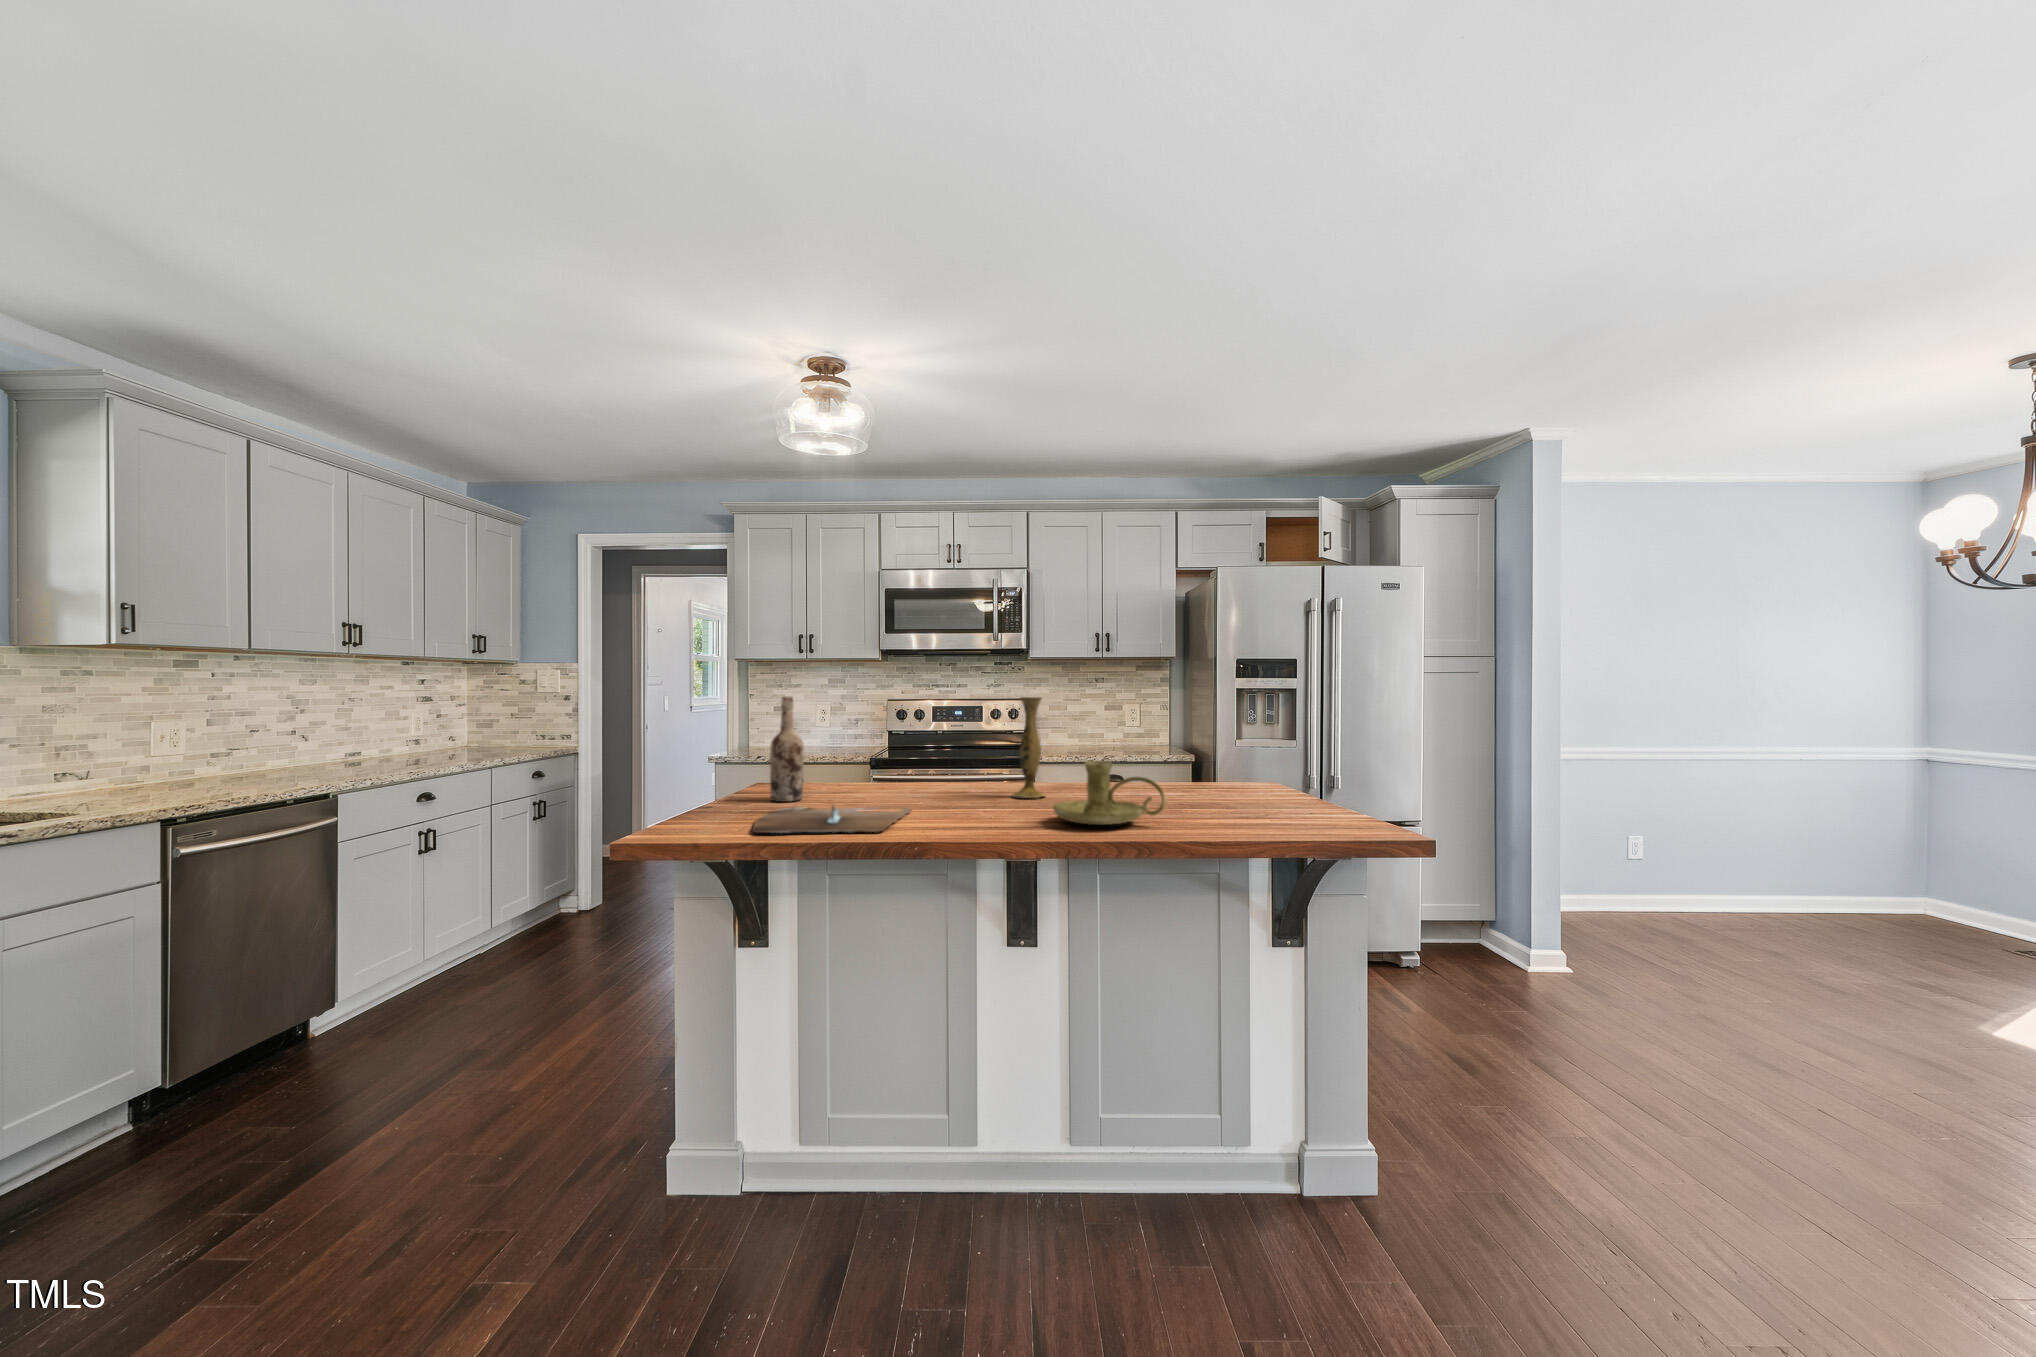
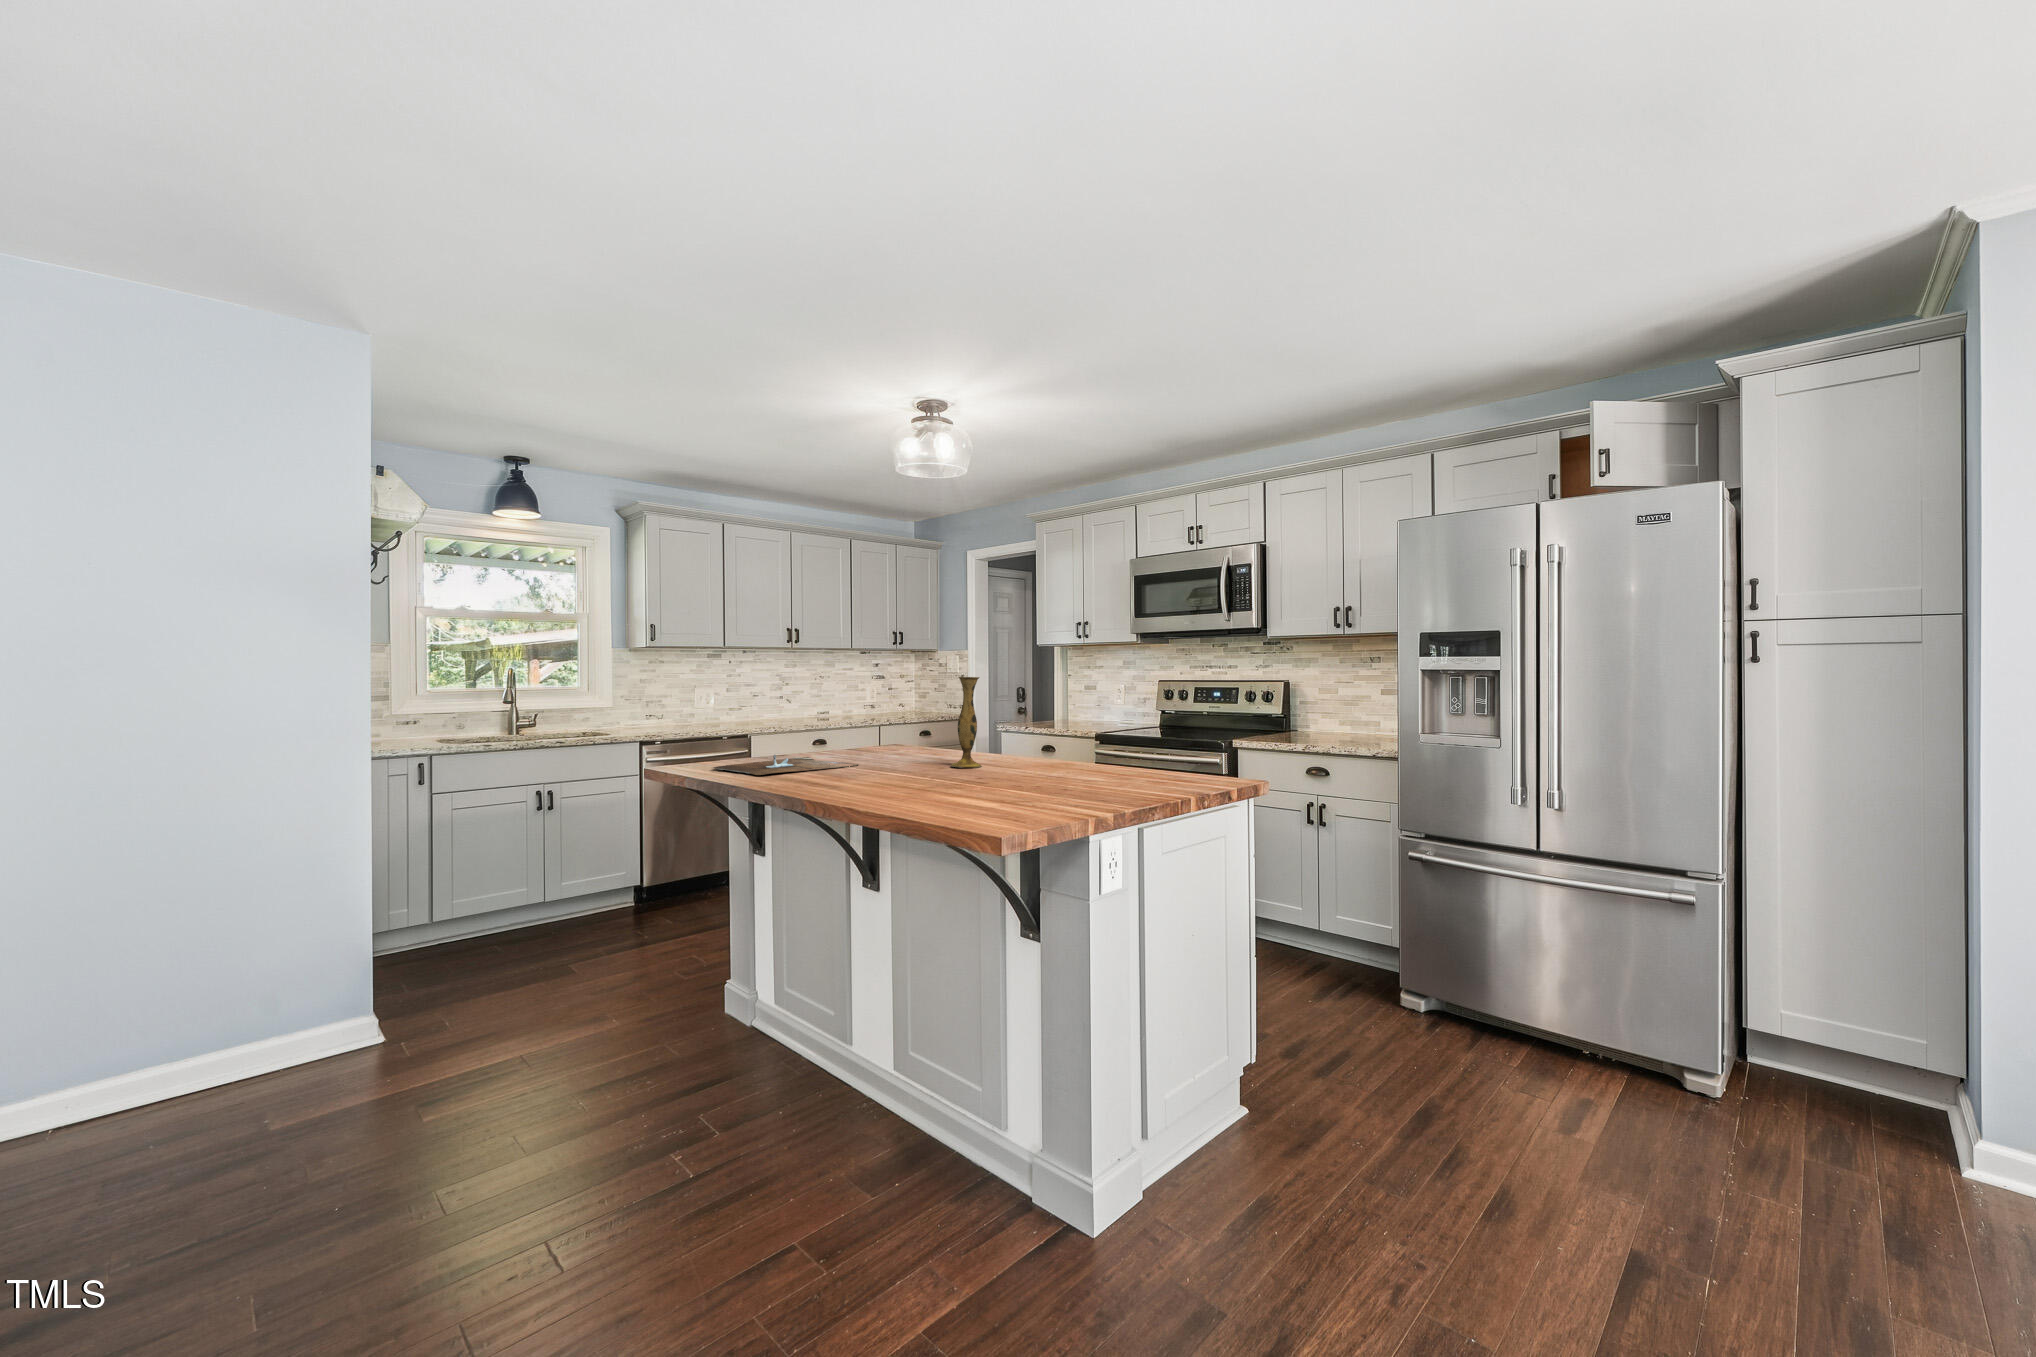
wine bottle: present [770,697,804,802] -> none [820,675,845,754]
candle holder: present [1053,761,1165,825] -> none [852,733,934,789]

